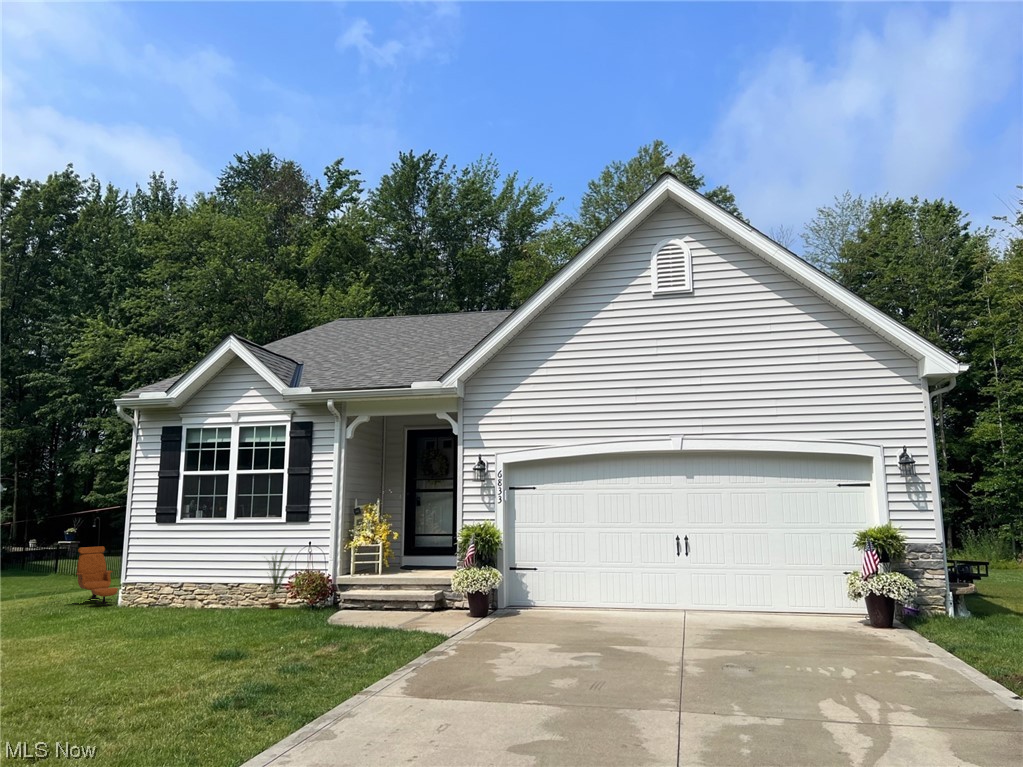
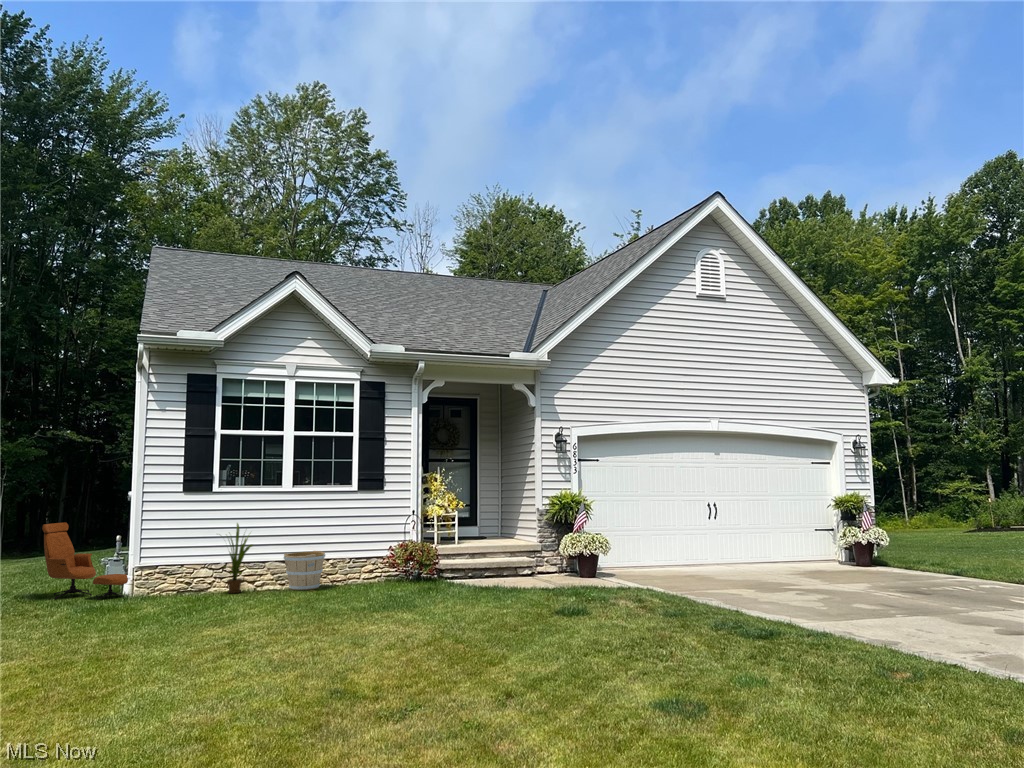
house plant: present [268,549,288,609] -> present [225,523,252,593]
wooden bucket: none [207,575,246,610] -> present [284,551,325,590]

